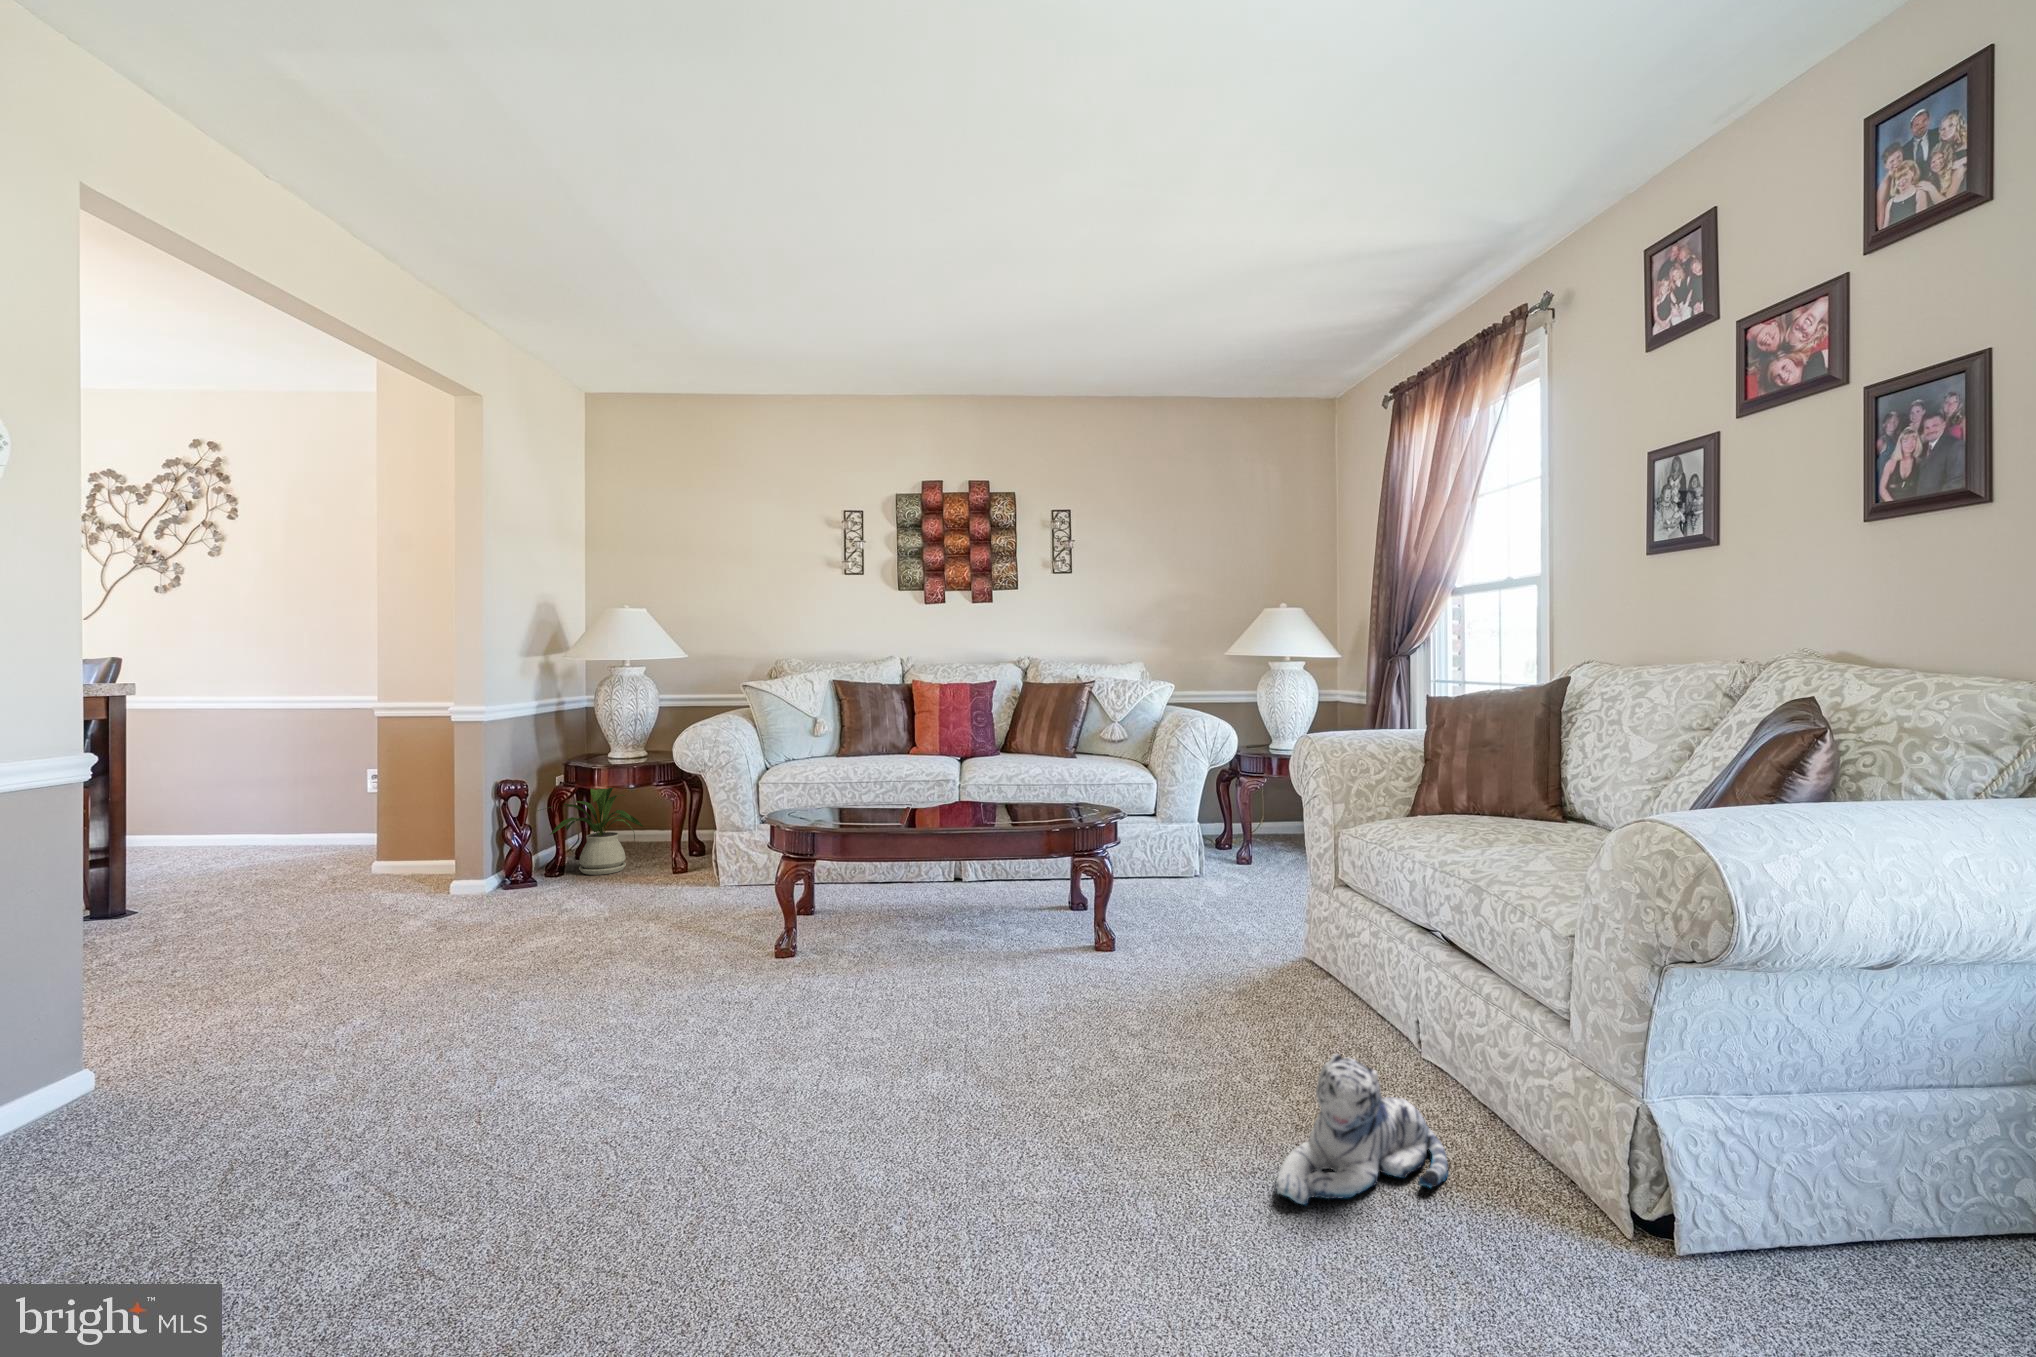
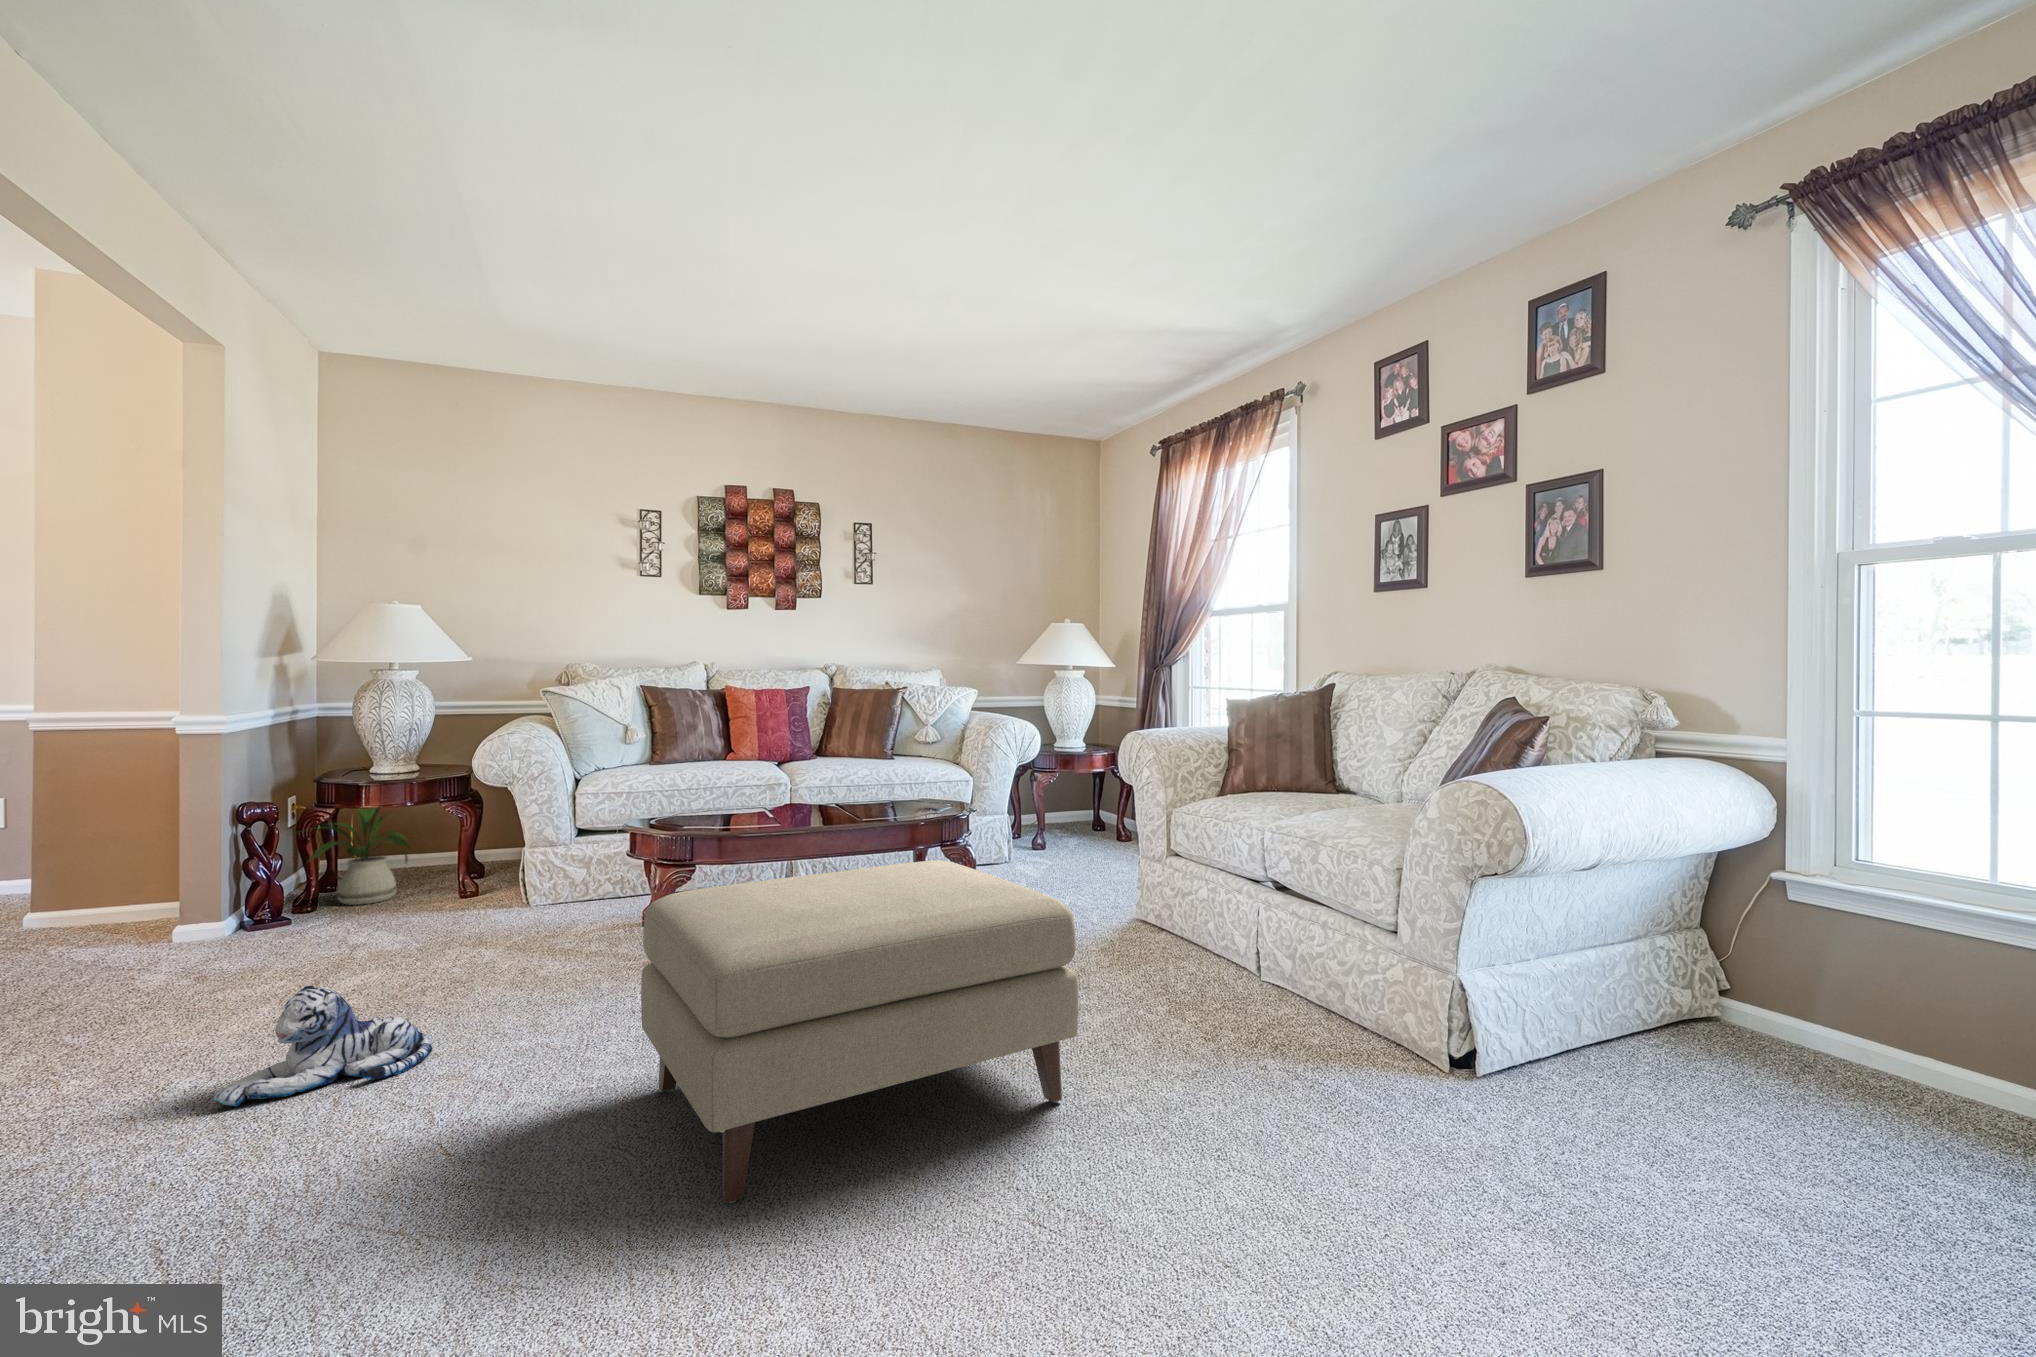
ottoman: none [609,879,1086,1245] -> present [641,860,1078,1203]
plush toy: present [1276,1054,1448,1205] -> present [213,985,432,1106]

